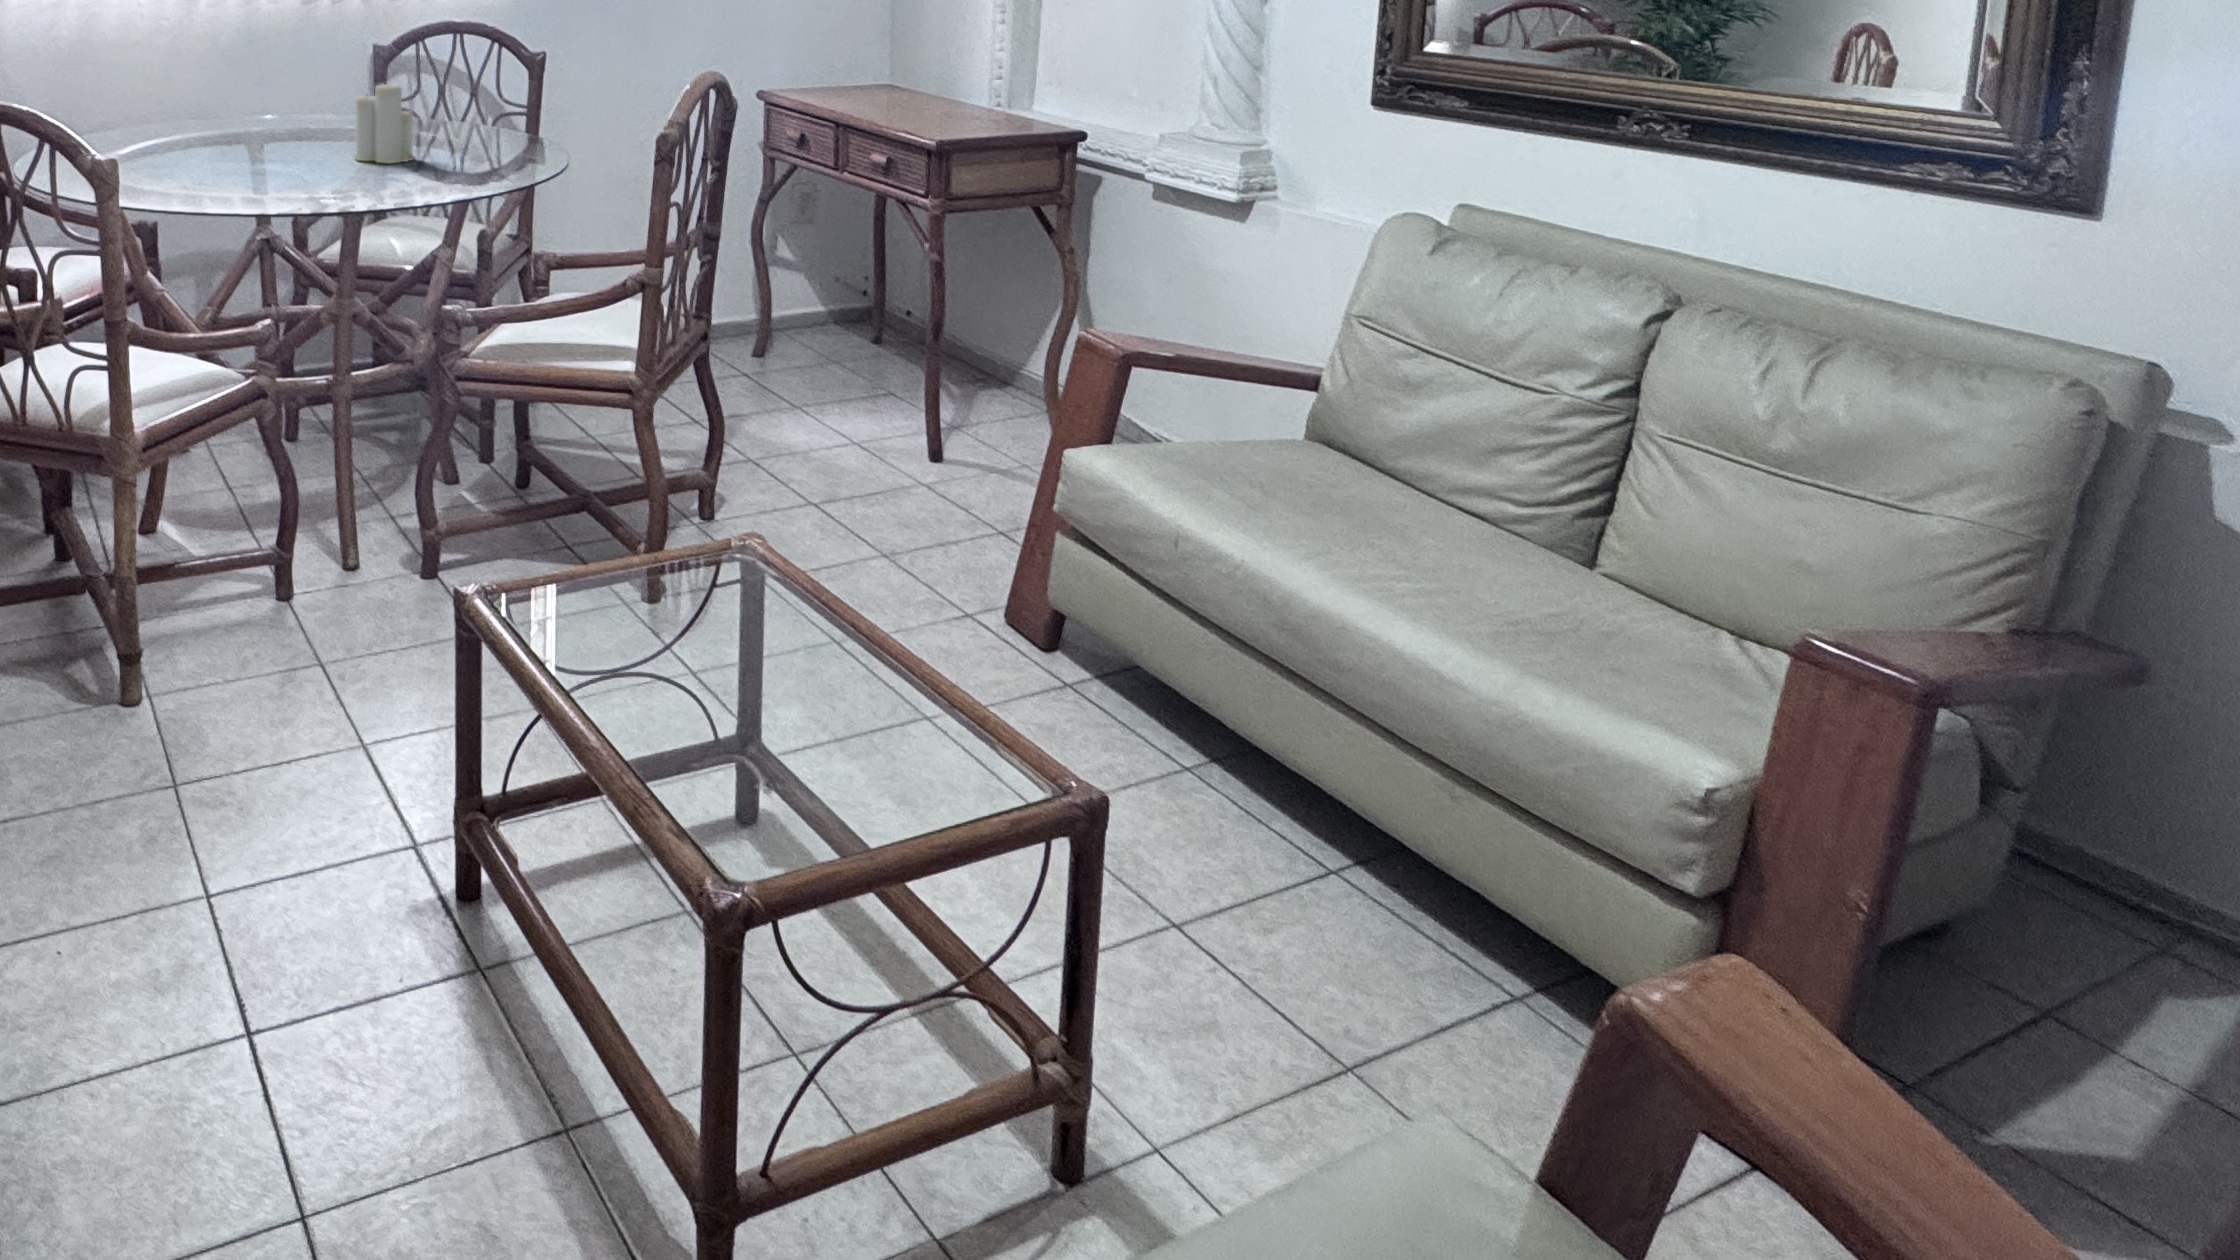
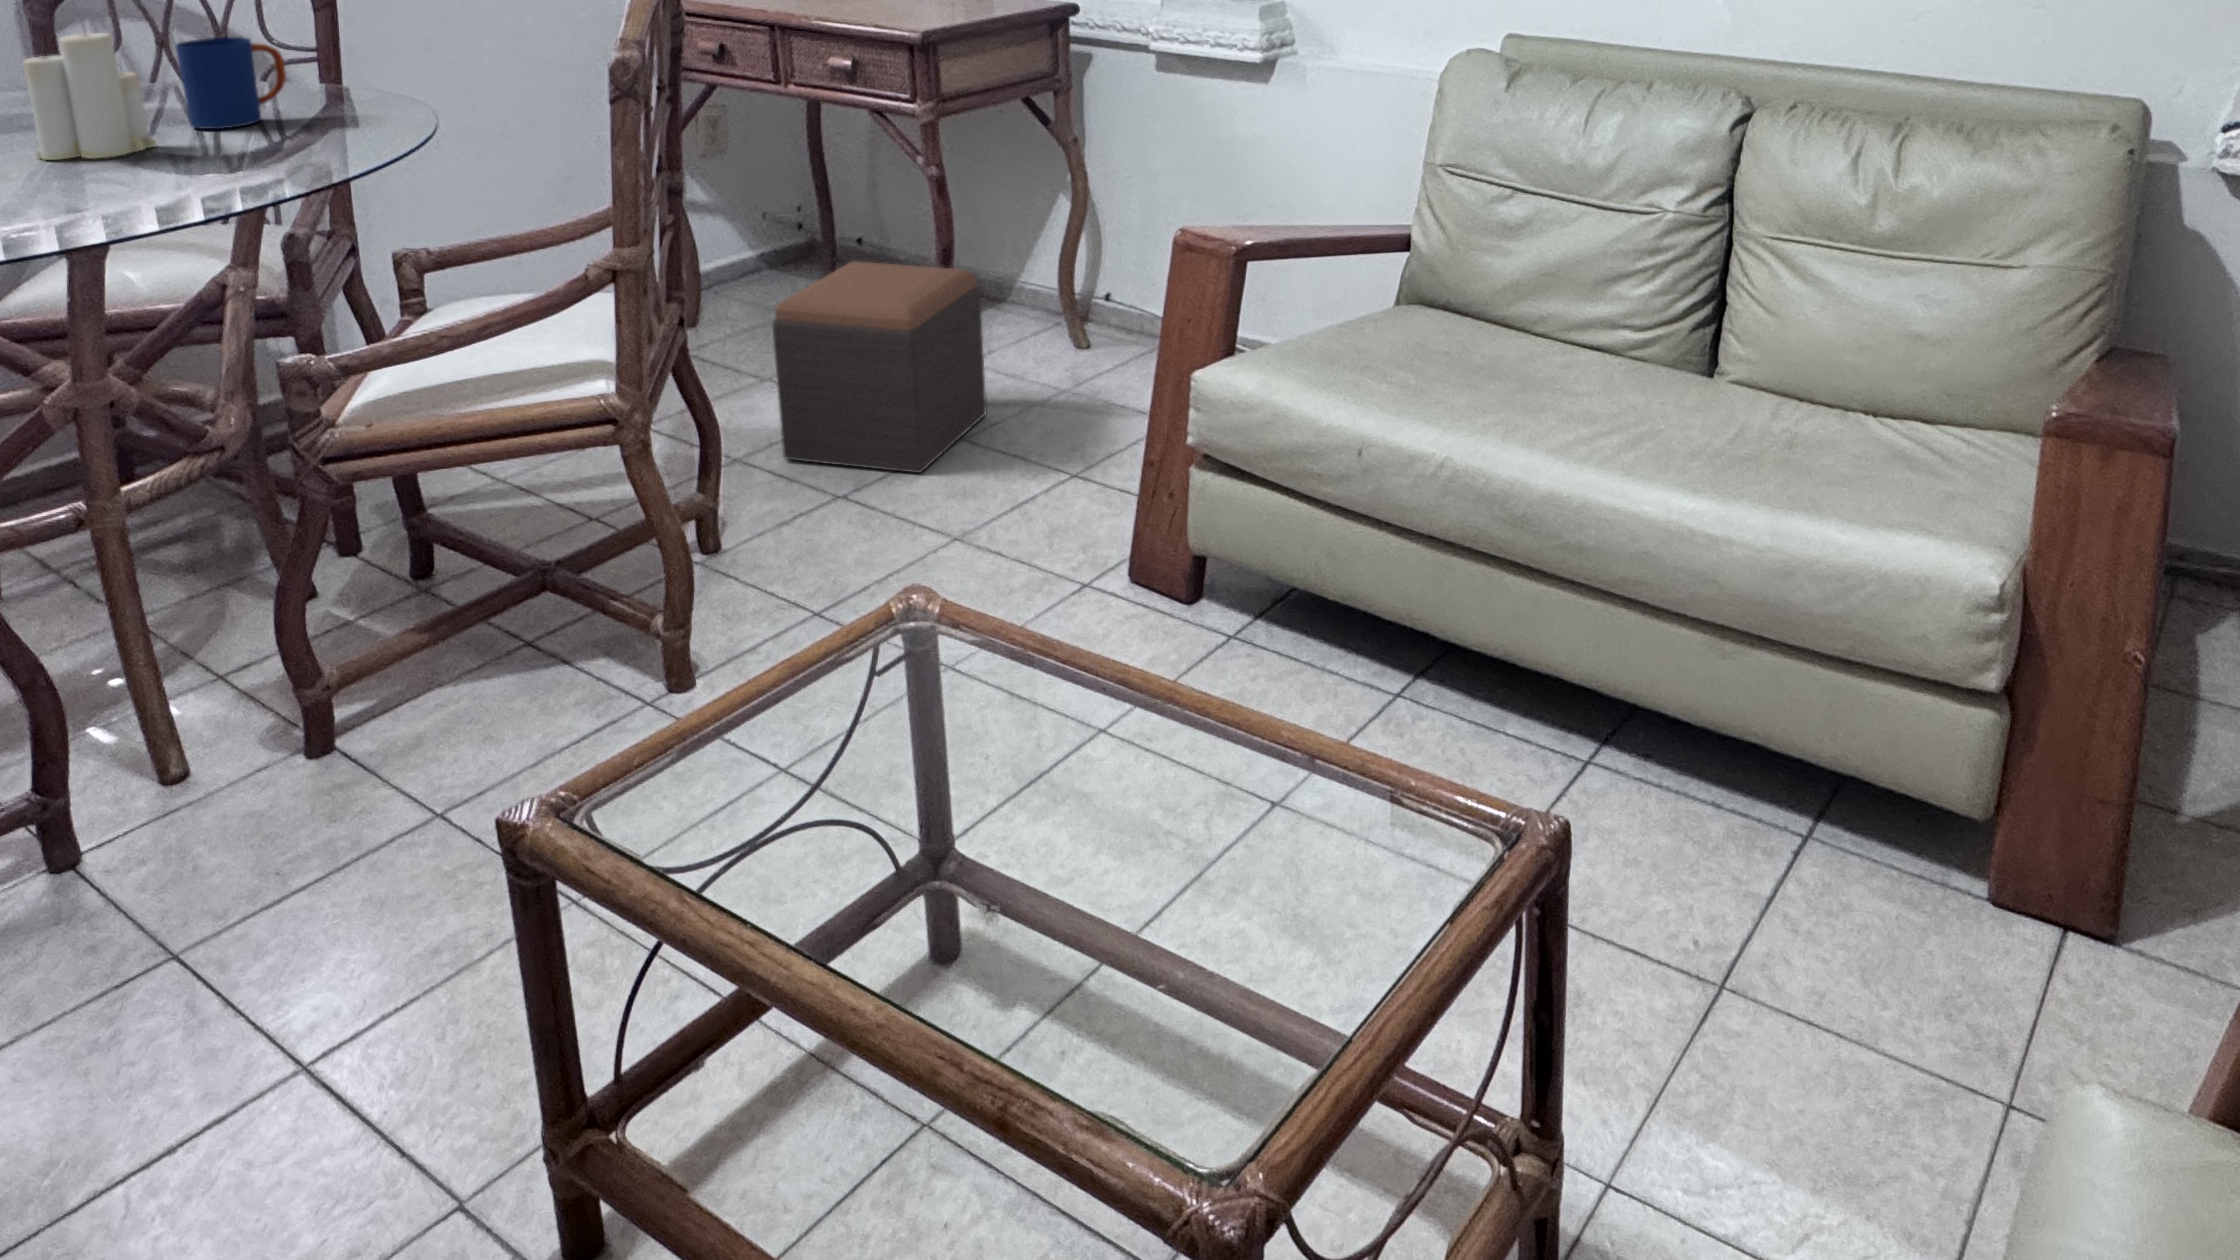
mug: none [437,94,496,154] -> present [176,37,286,129]
footstool: none [782,319,955,499] -> present [772,261,987,473]

